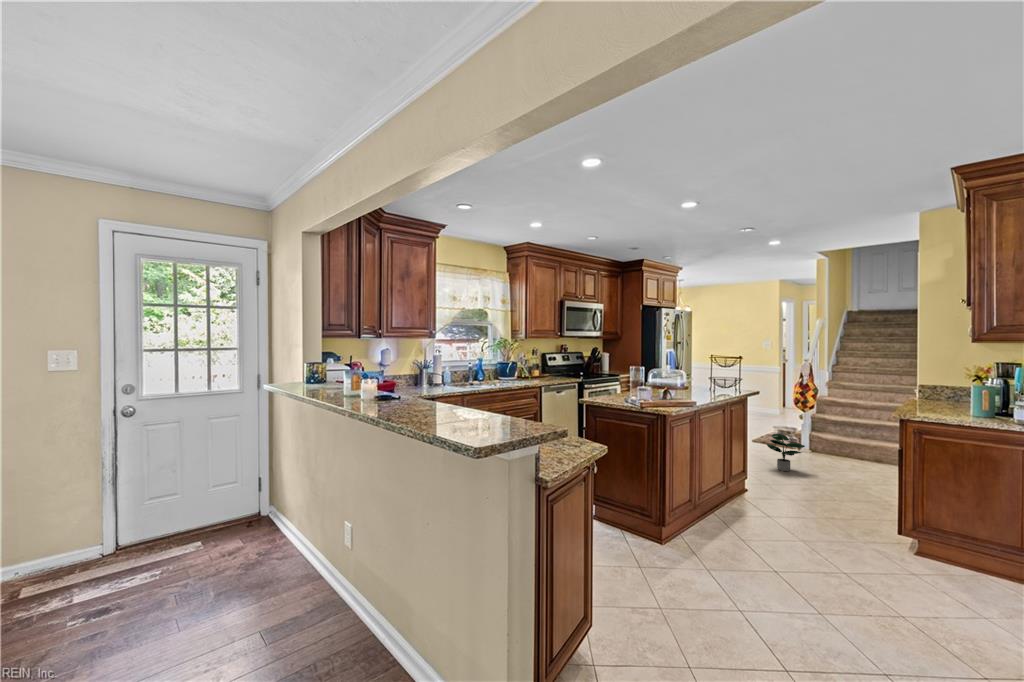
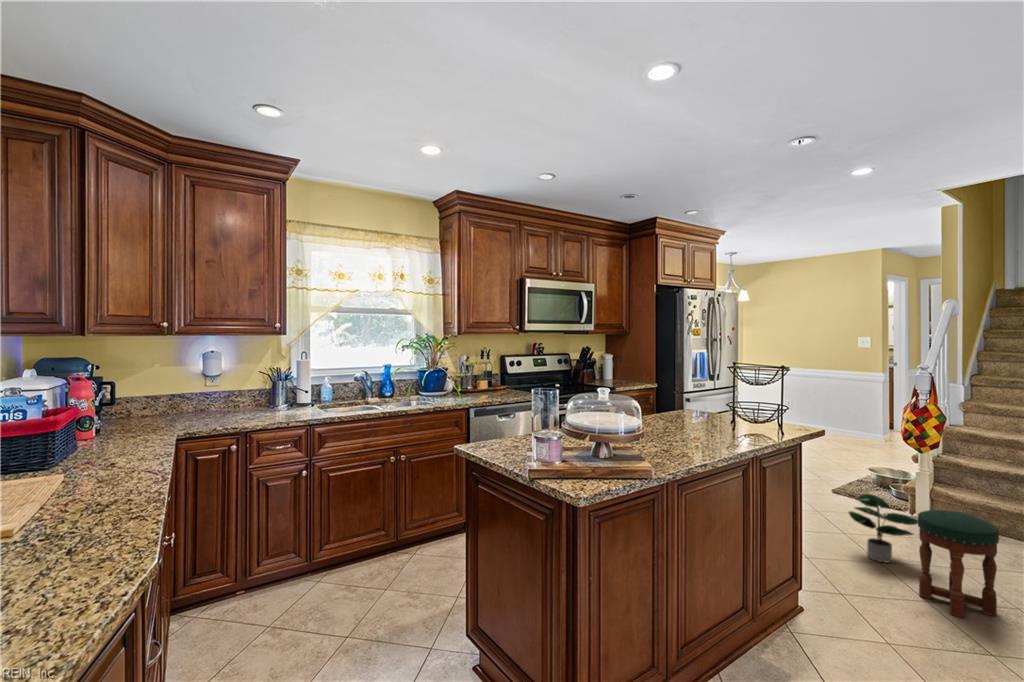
stool: none [804,436,843,490] -> present [918,510,999,618]

